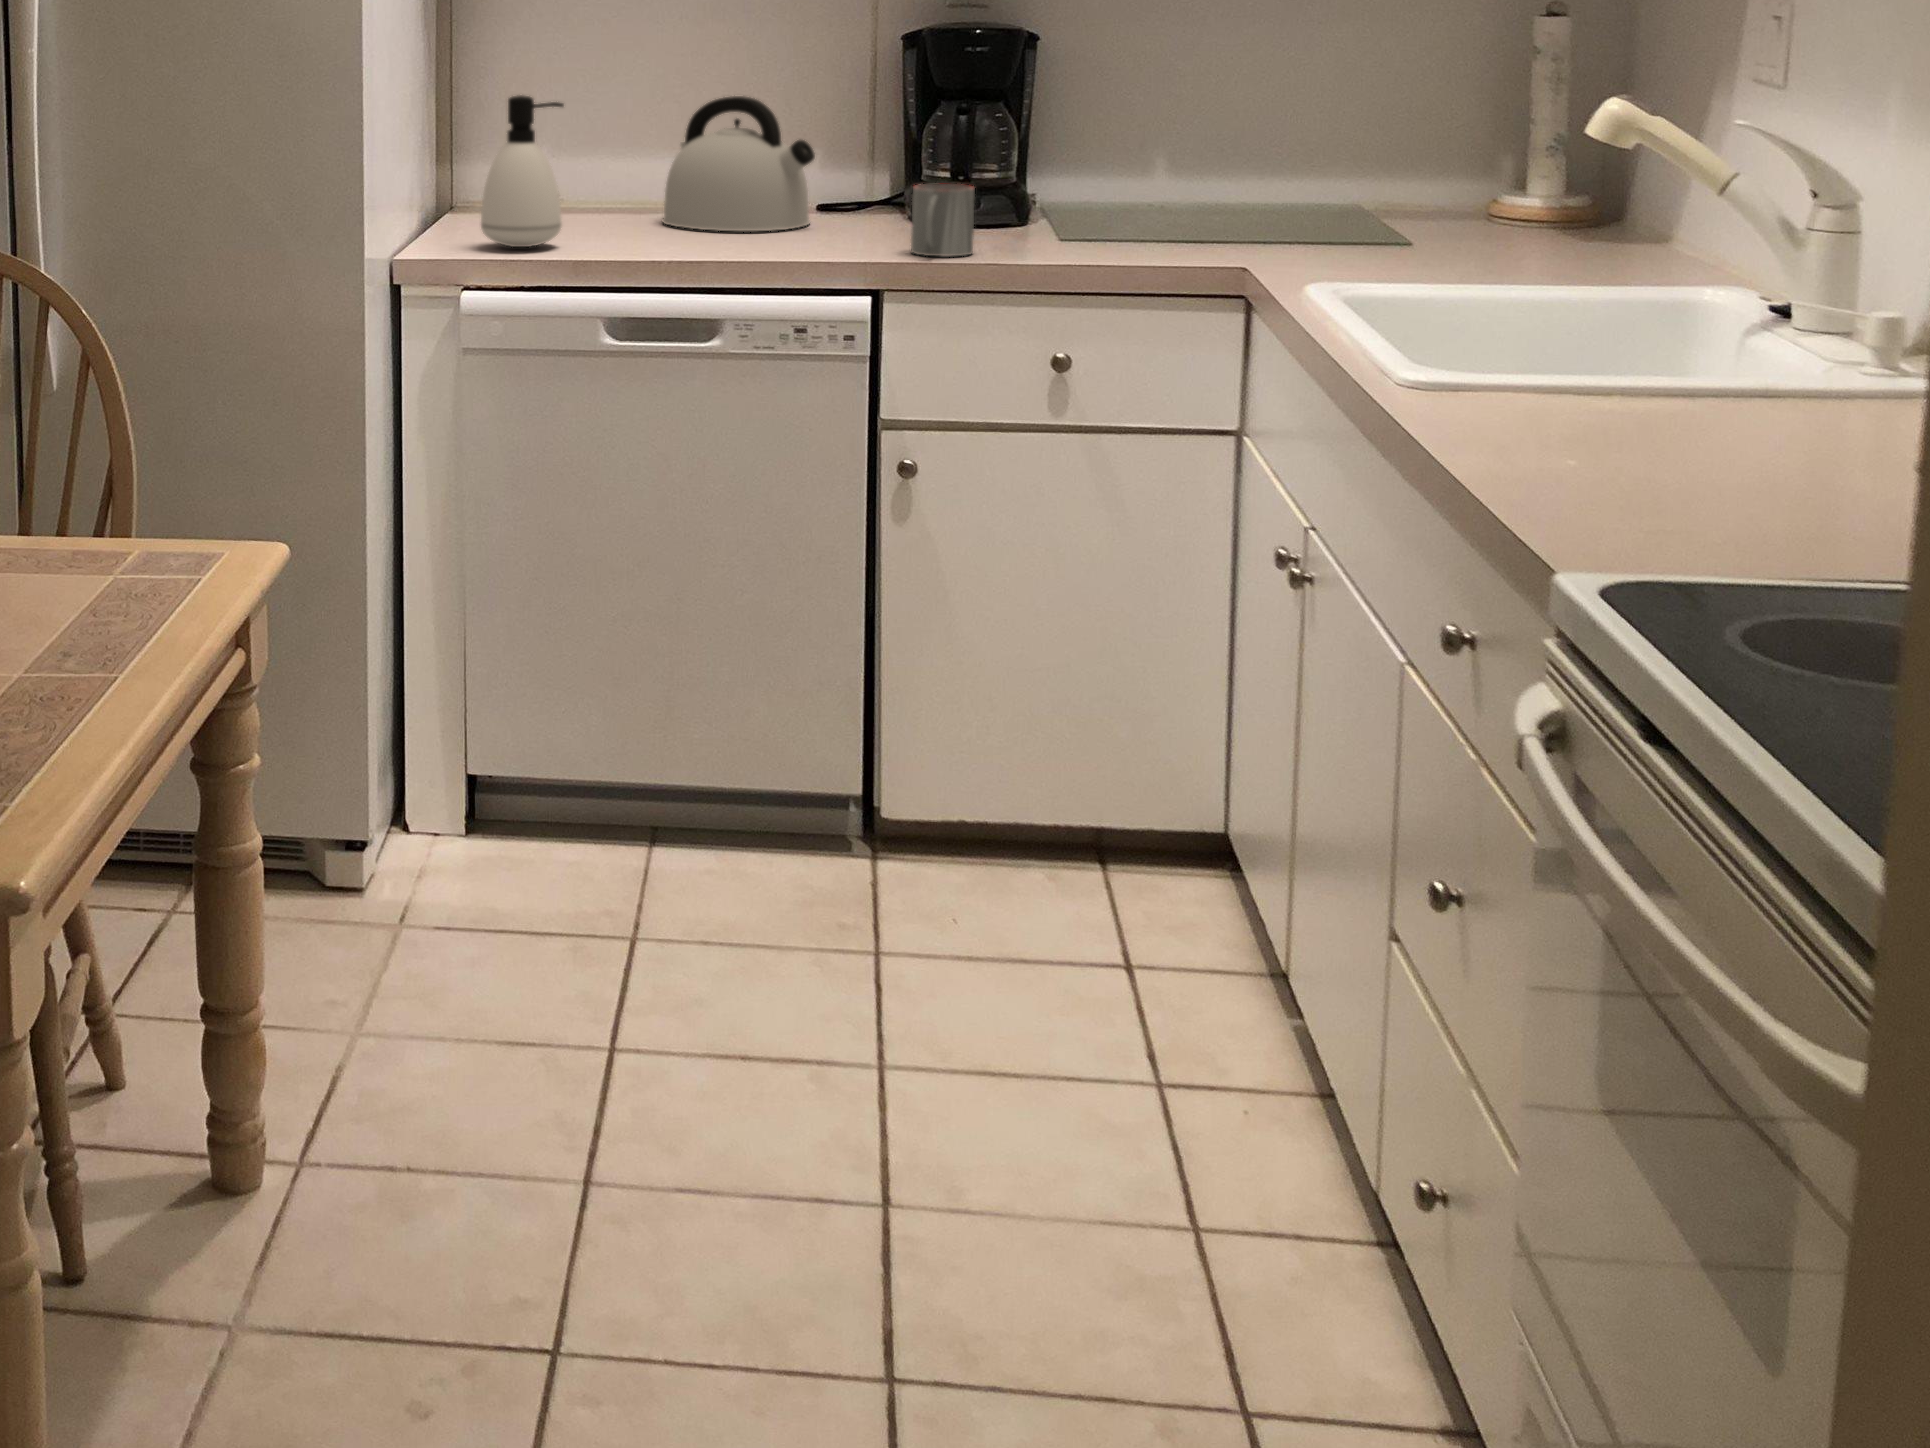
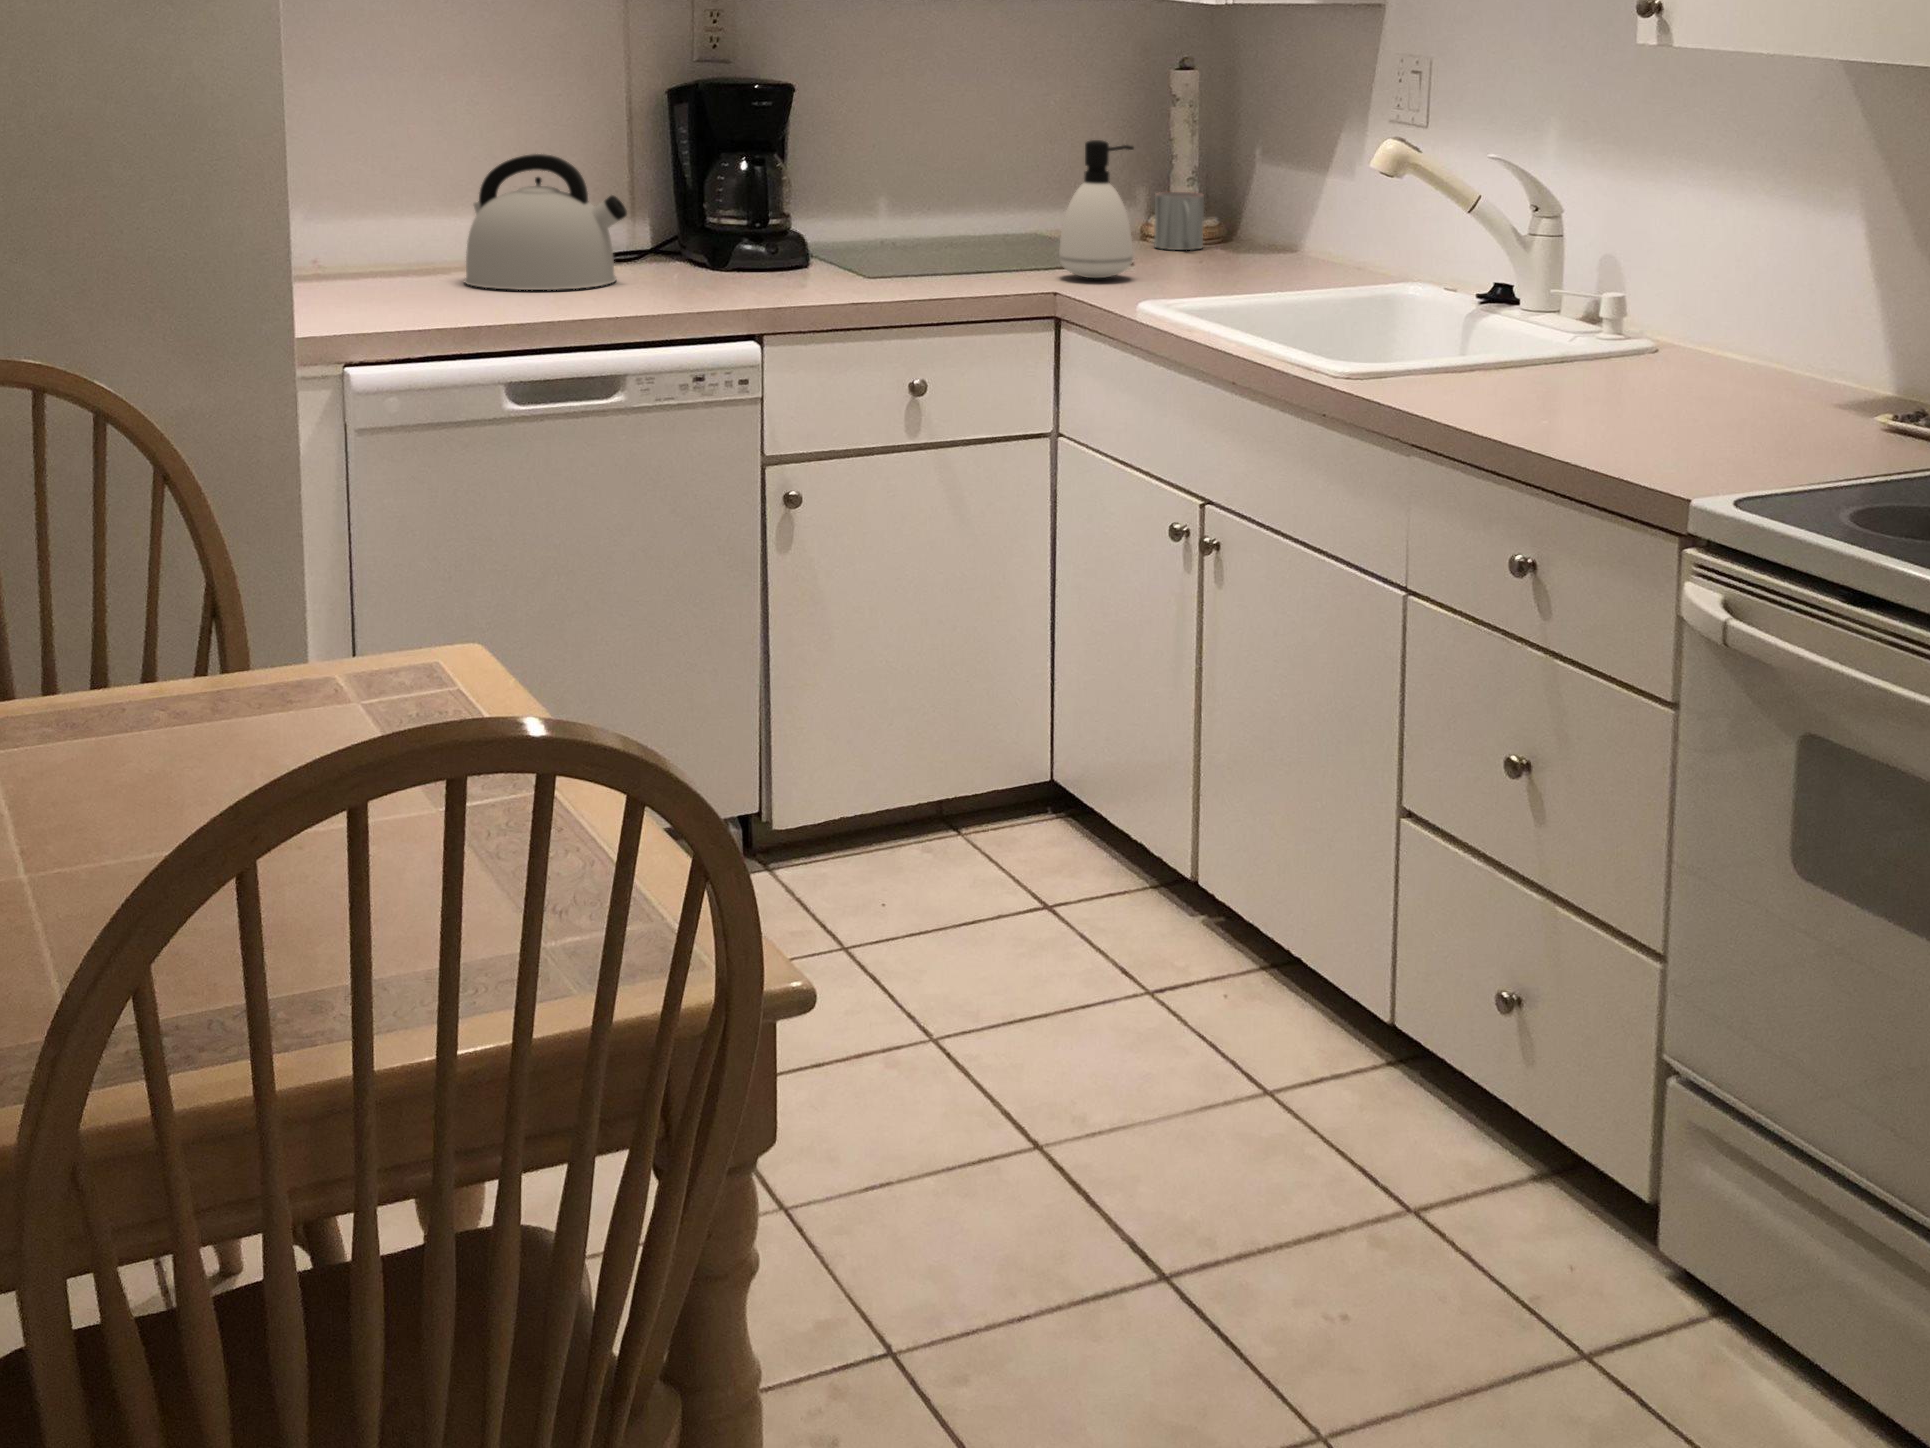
soap dispenser: present [481,95,564,247] -> present [1059,140,1134,278]
mug: present [911,184,975,257] -> present [1154,192,1204,250]

